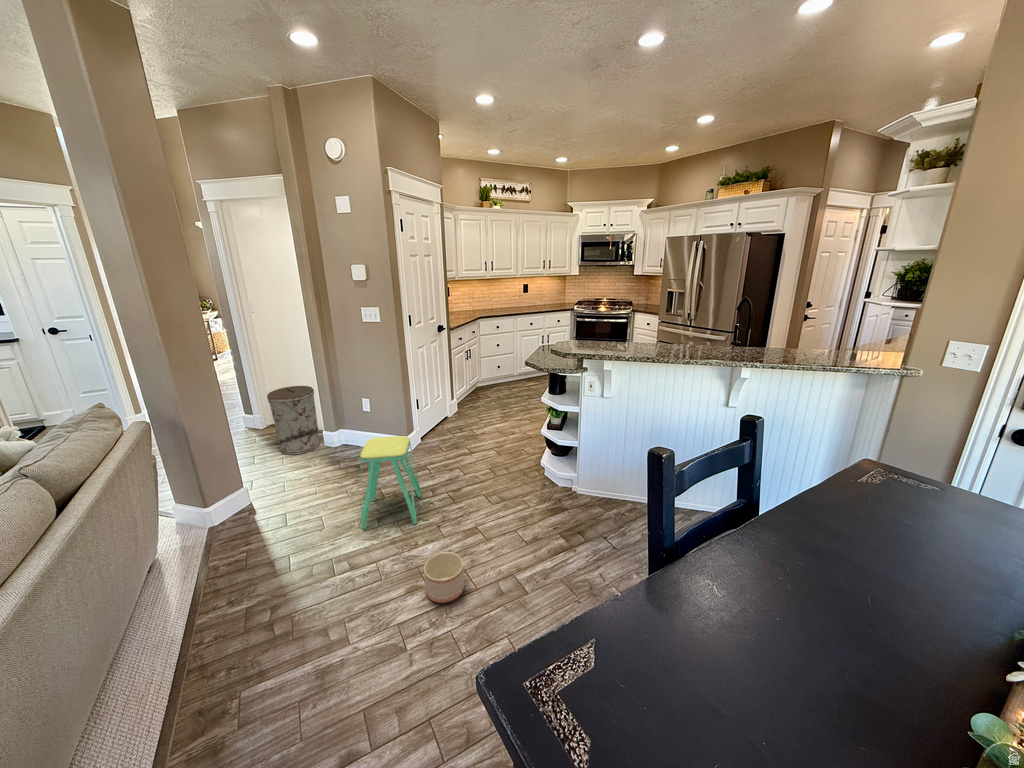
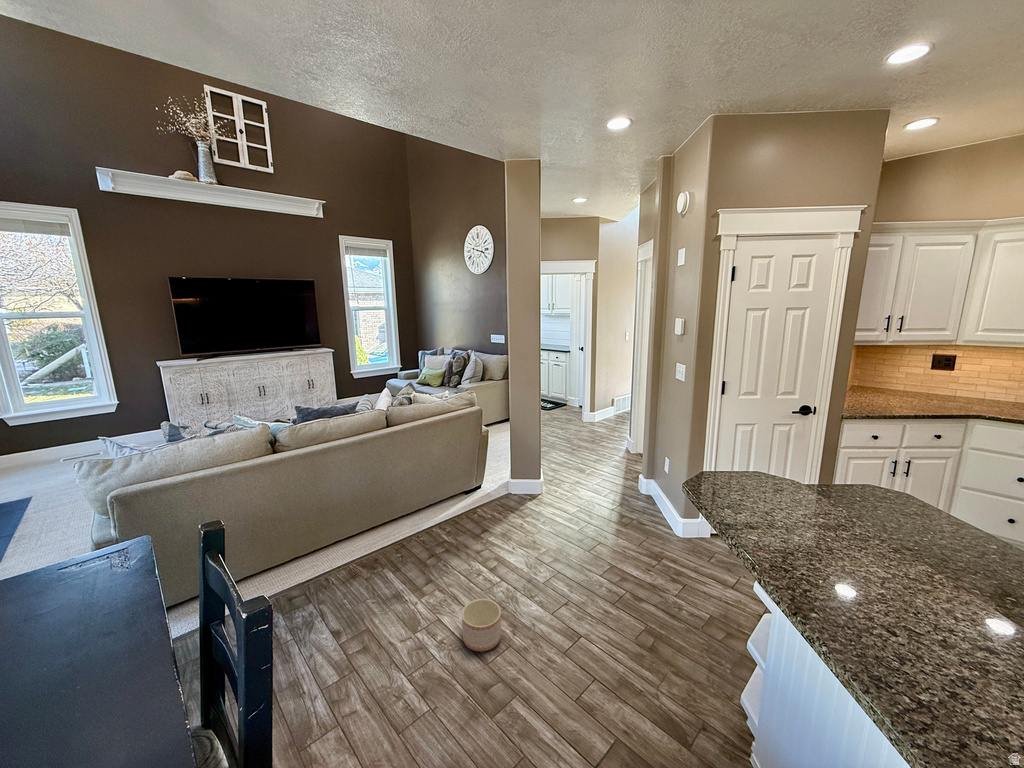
trash can: present [267,386,320,455] -> none [606,420,646,485]
stool: present [360,436,421,529] -> none [538,484,608,585]

